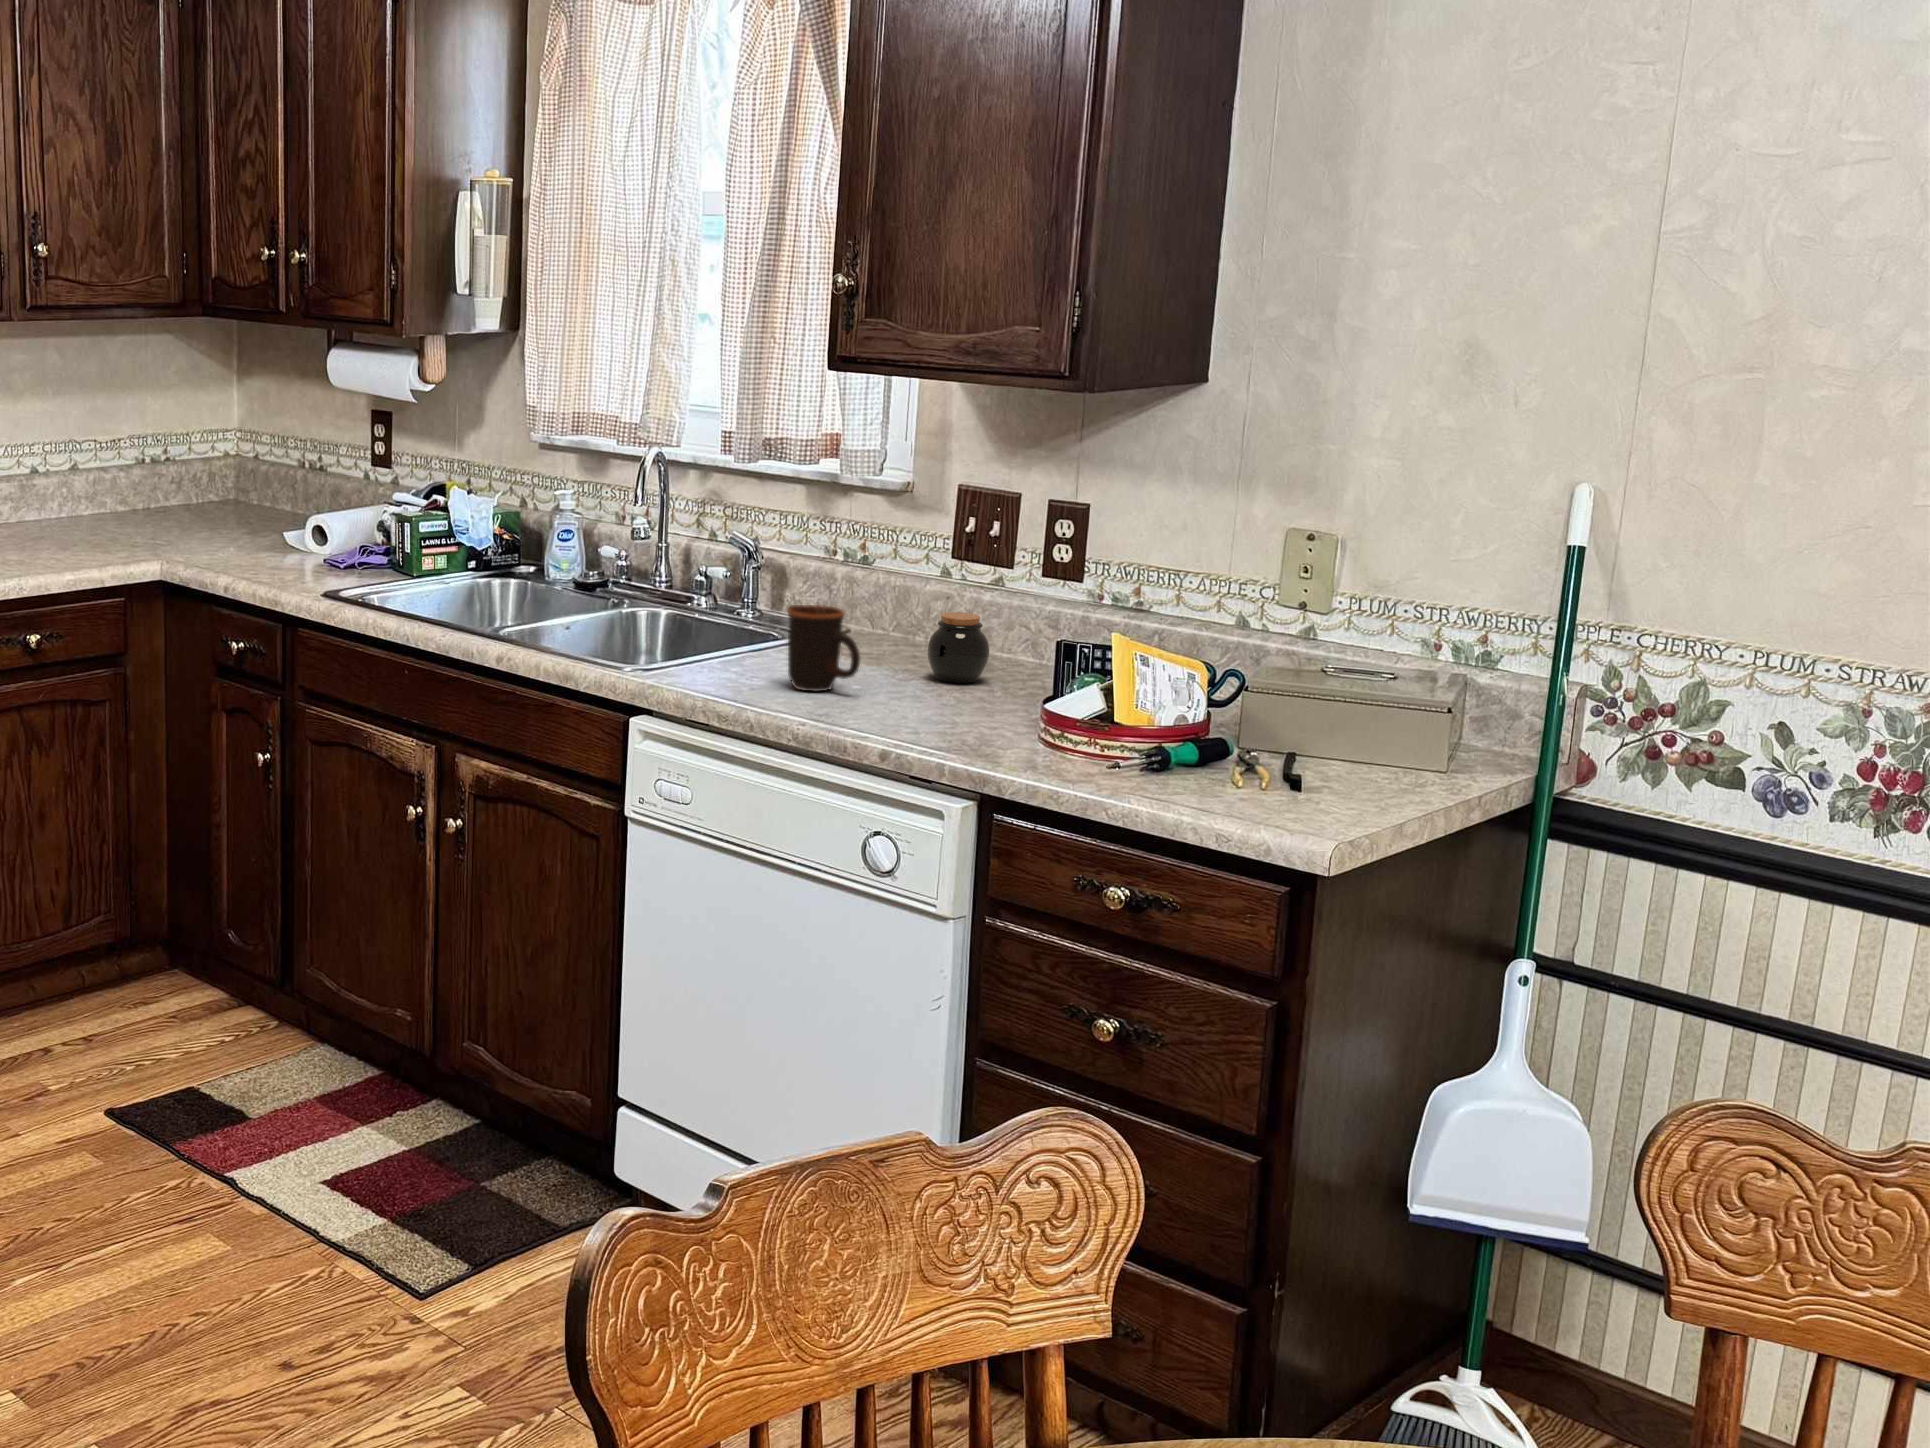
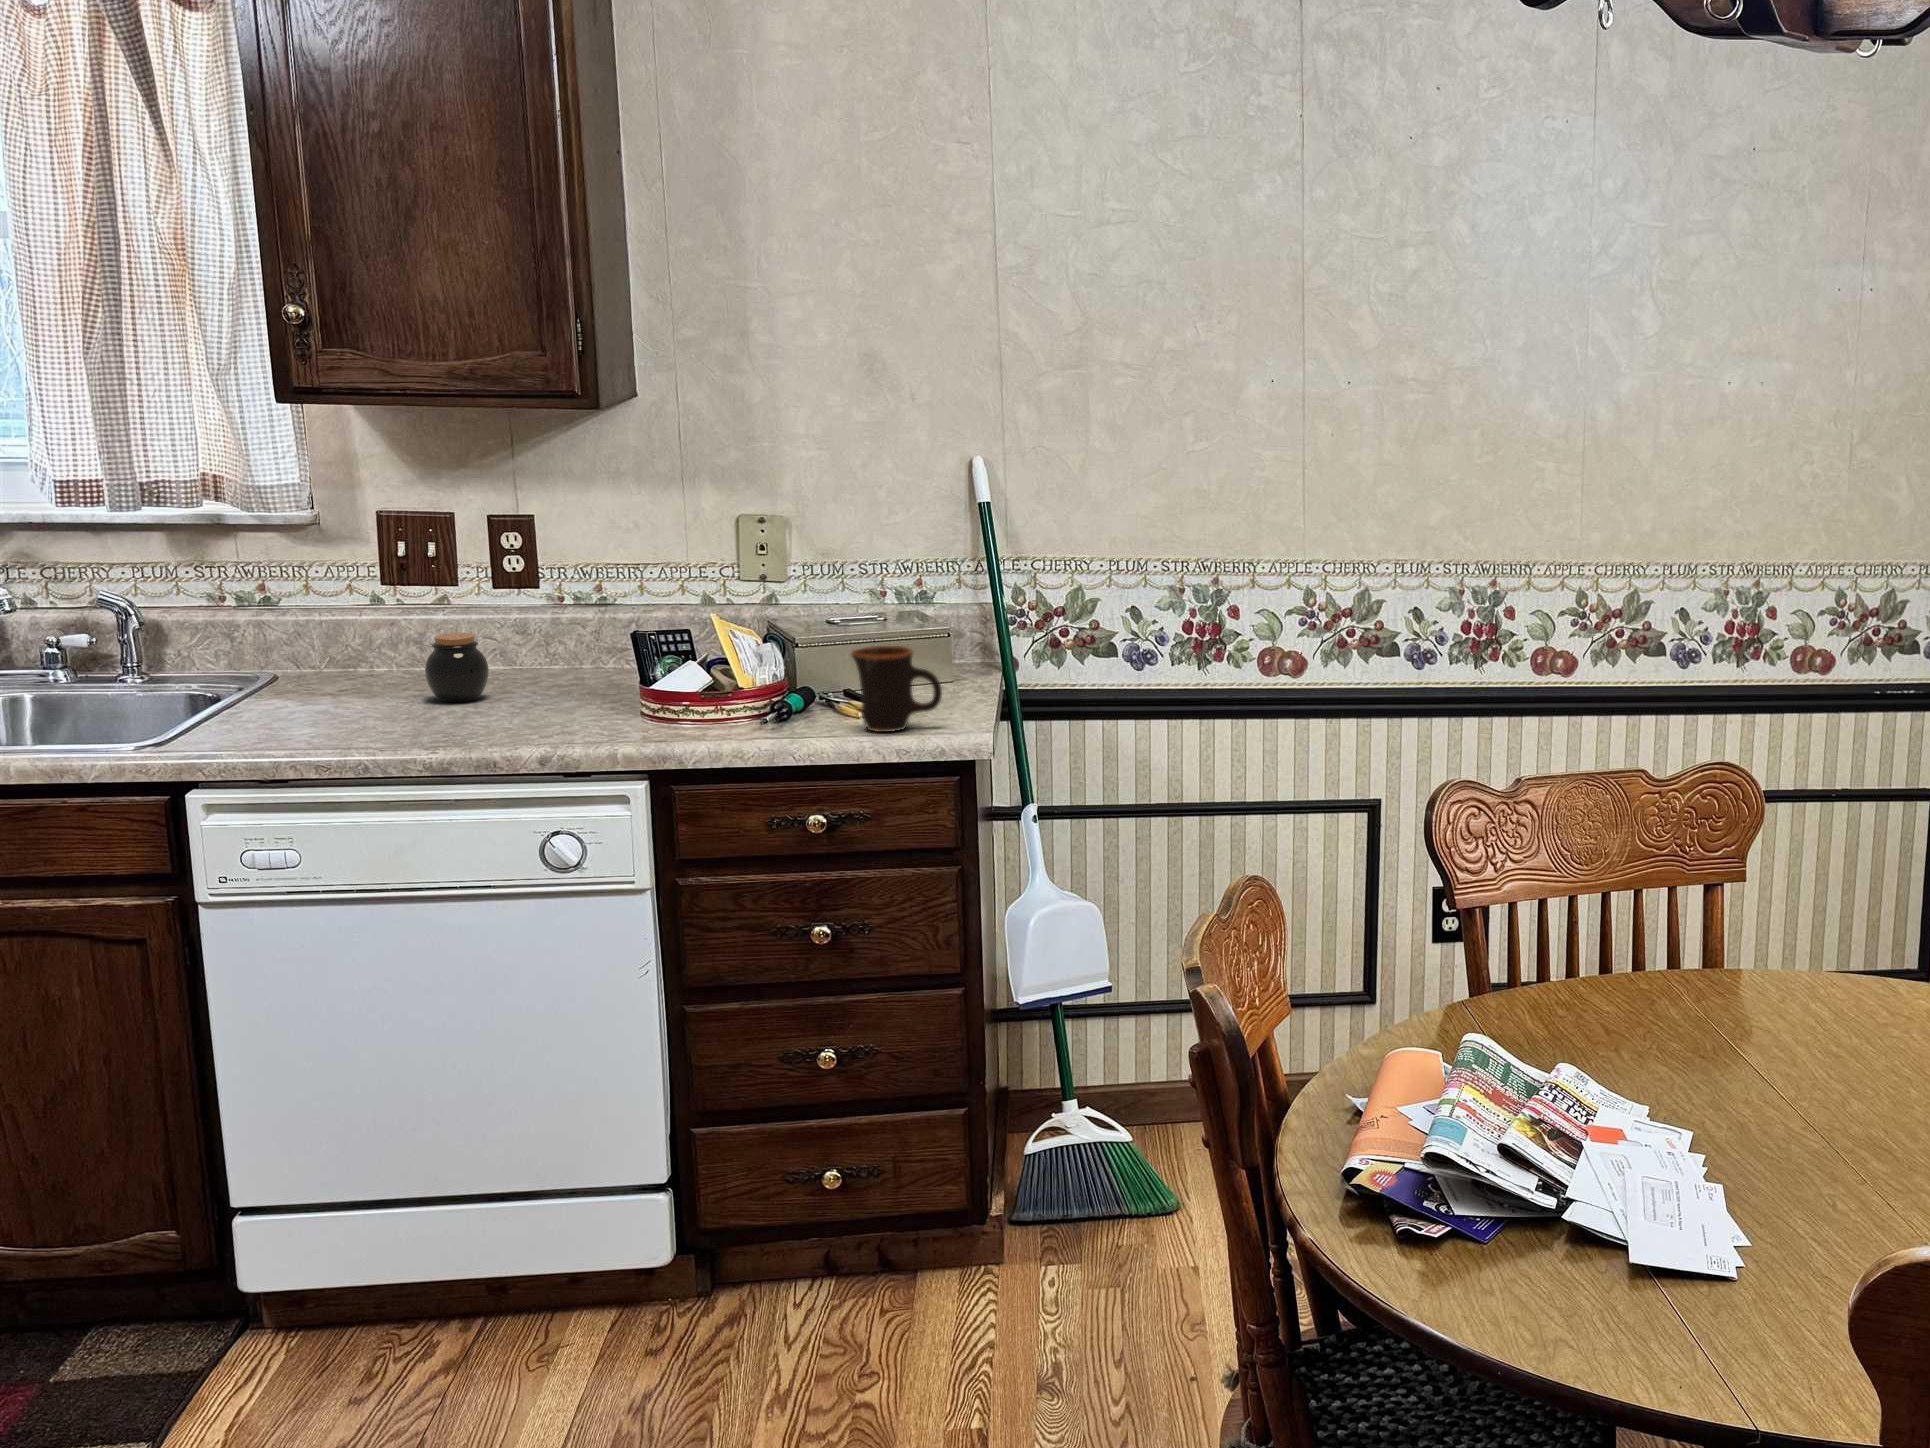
mug: present [787,605,860,691] -> present [851,646,942,732]

